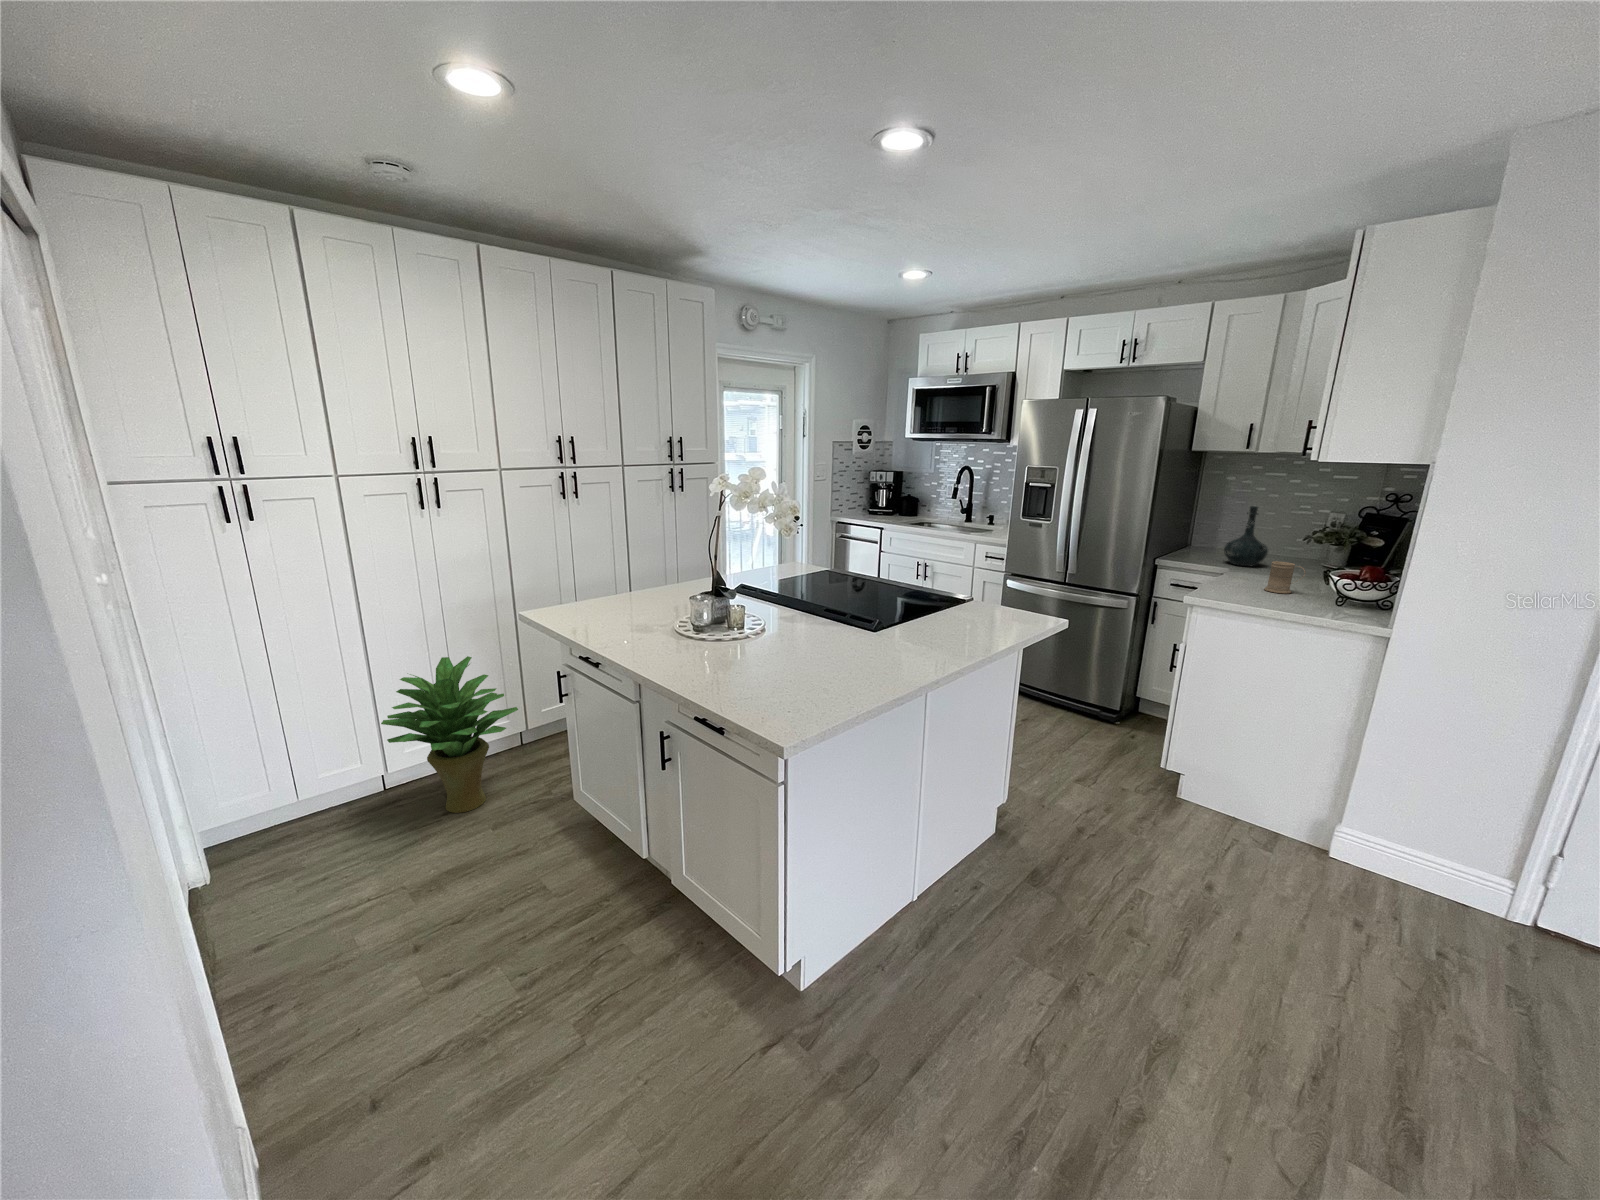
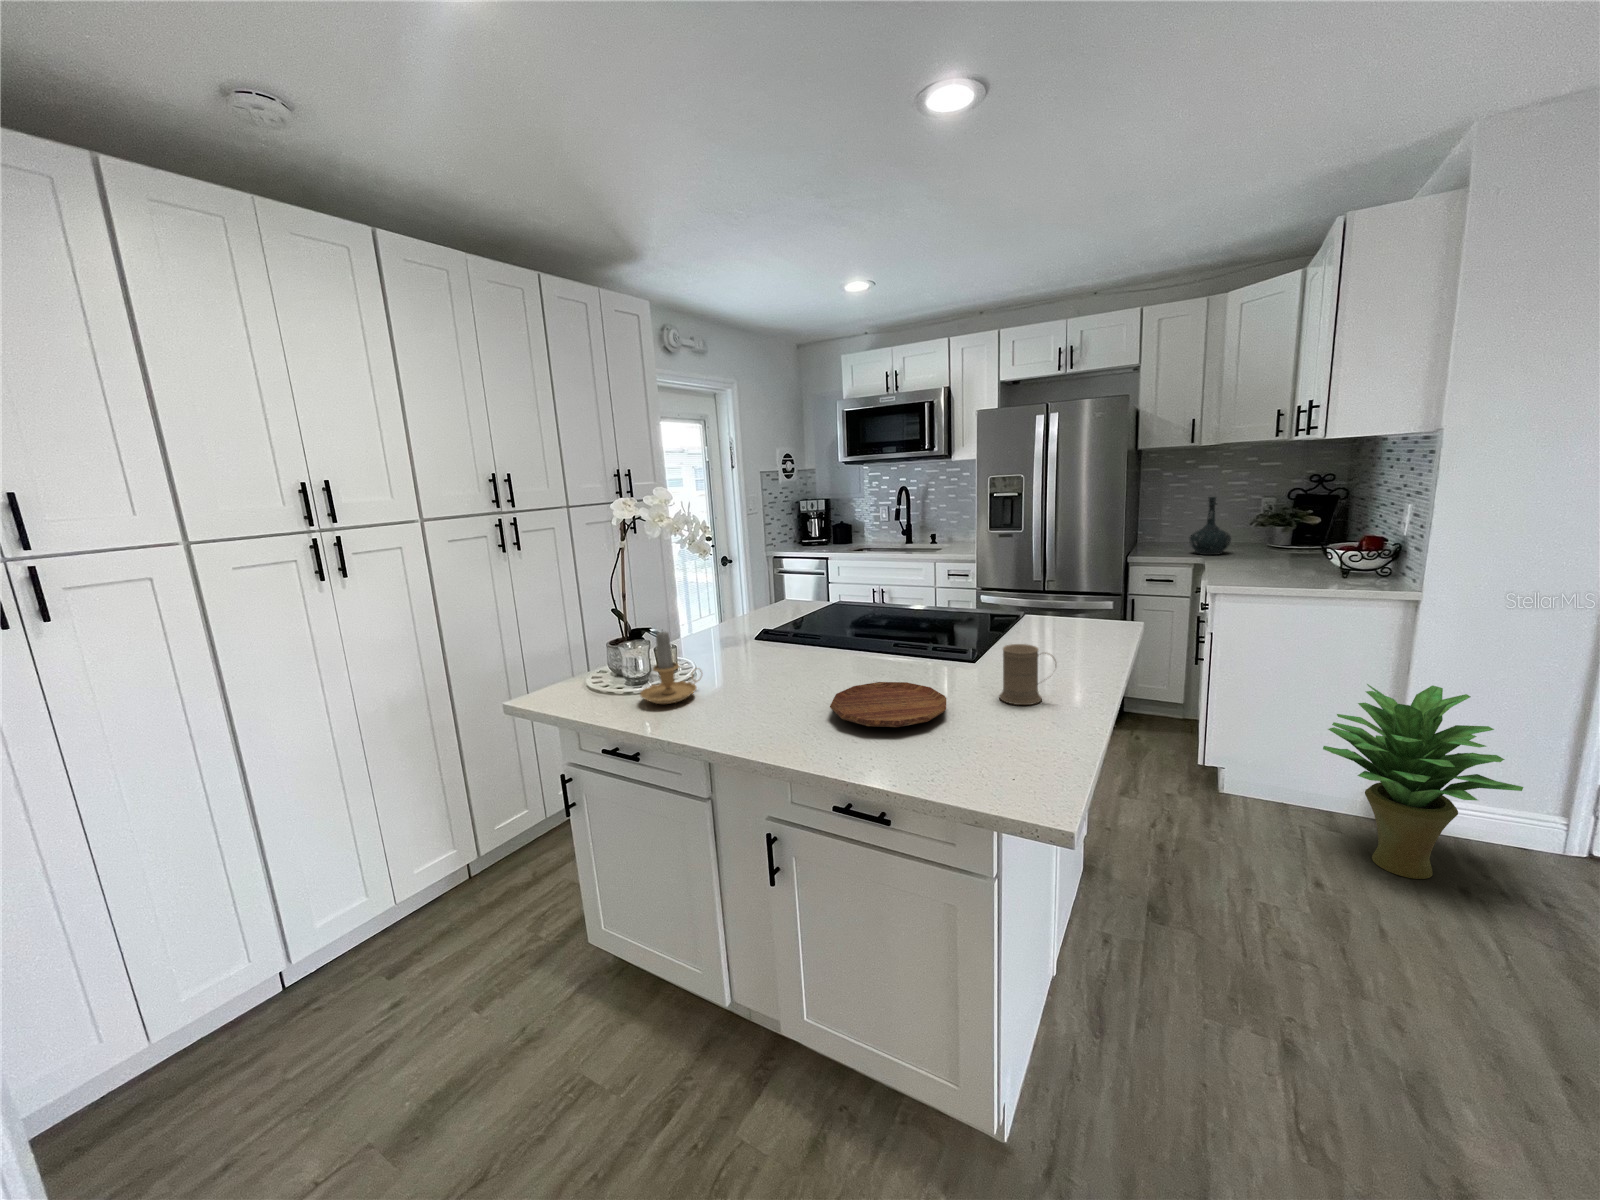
mug: present [1264,562,1305,594] -> present [999,644,1050,705]
candle: none [604,574,657,631] -> present [640,632,698,704]
tray: none [716,637,807,671] -> present [830,682,946,727]
potted plant: present [381,656,518,813] -> present [1323,684,1523,879]

